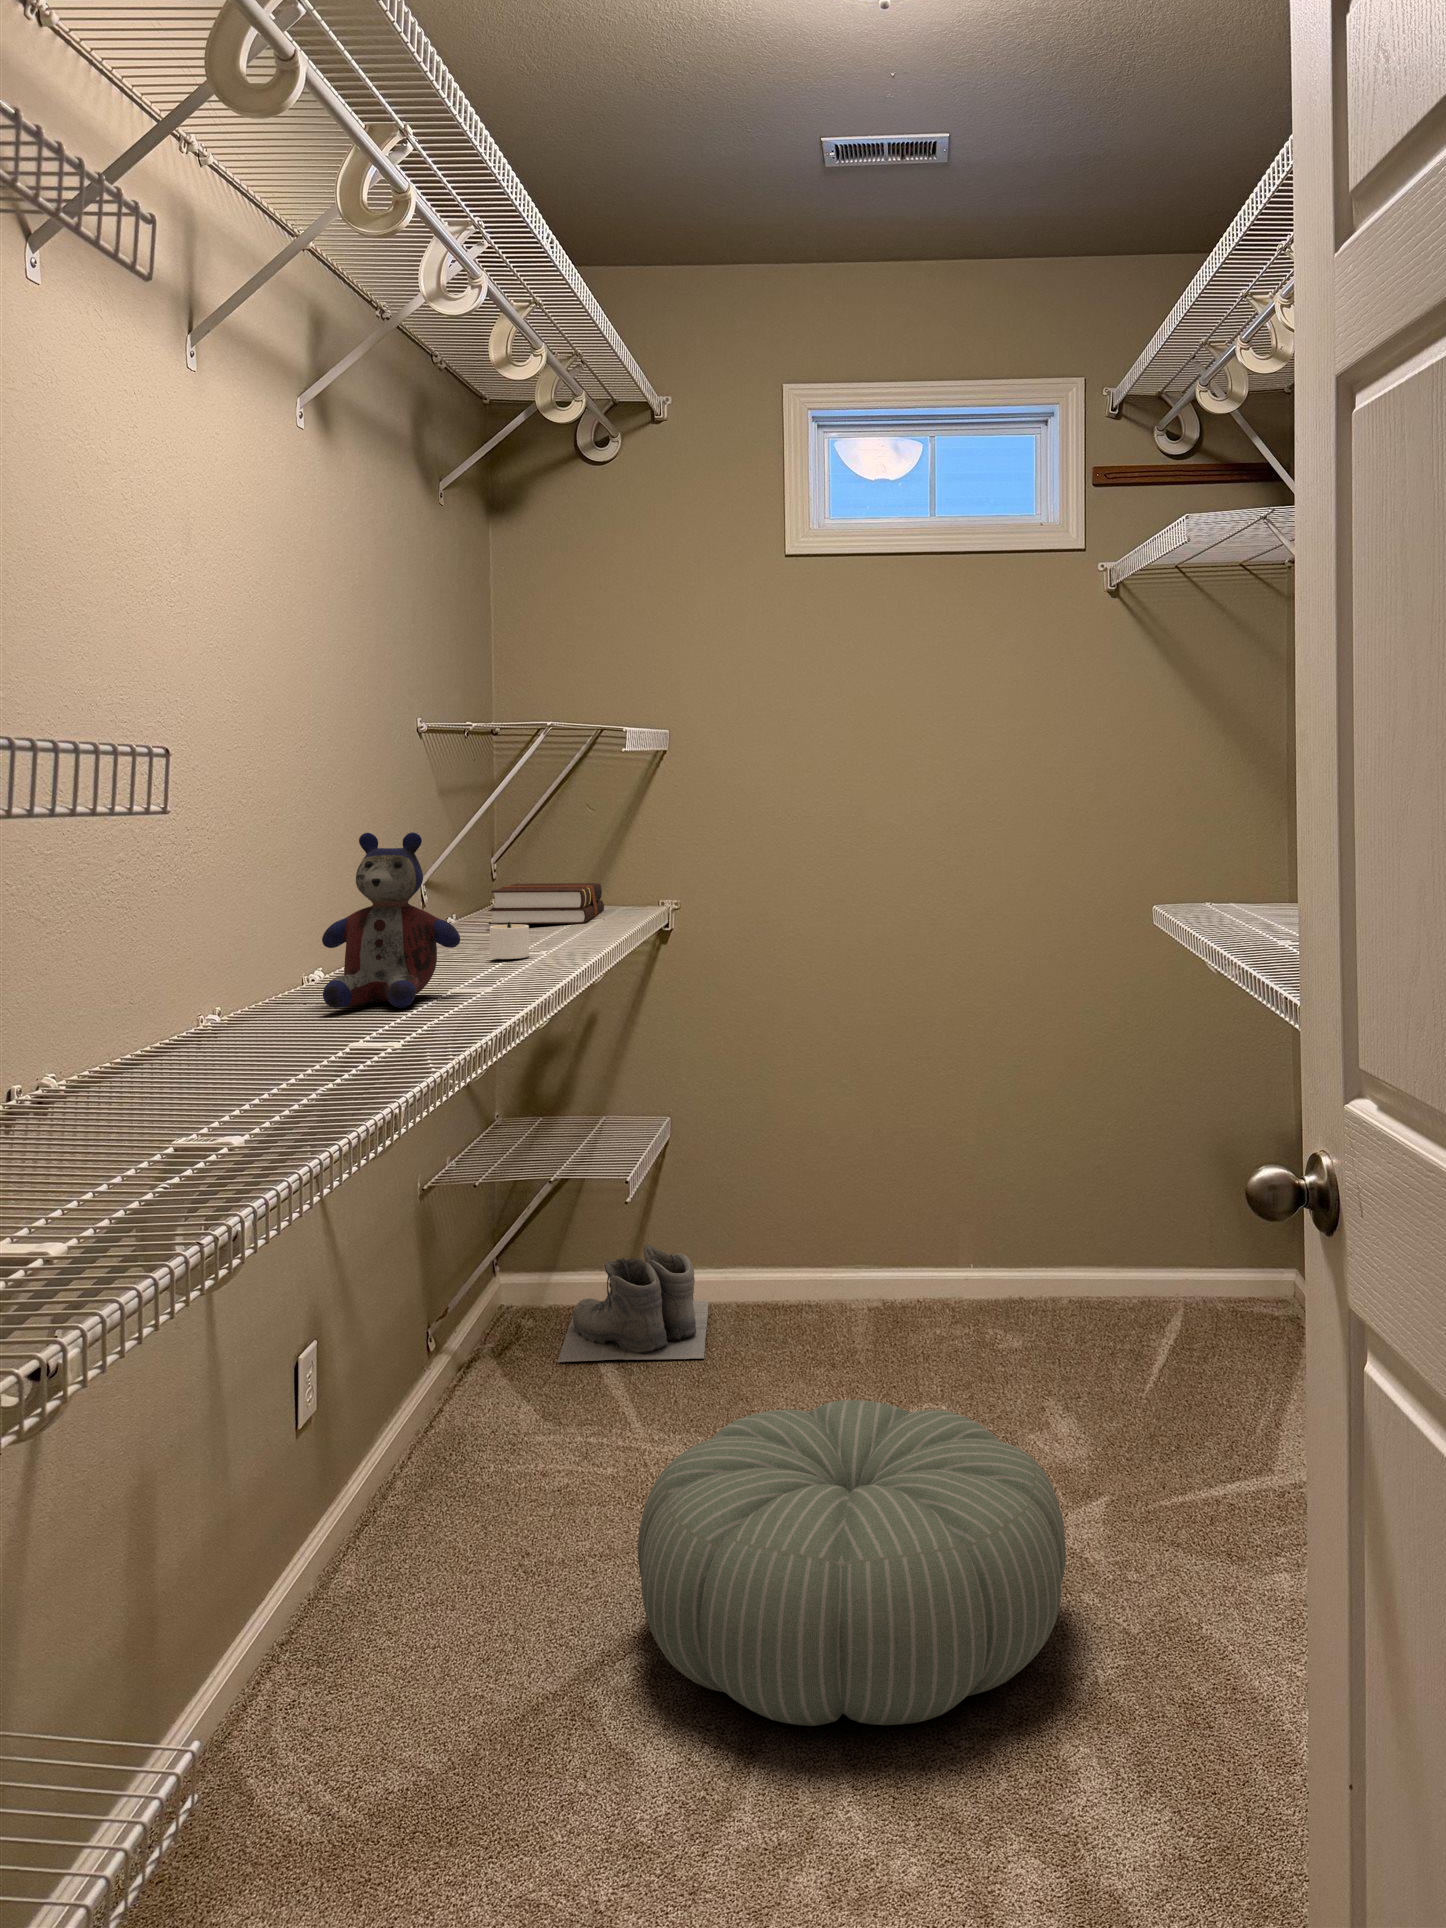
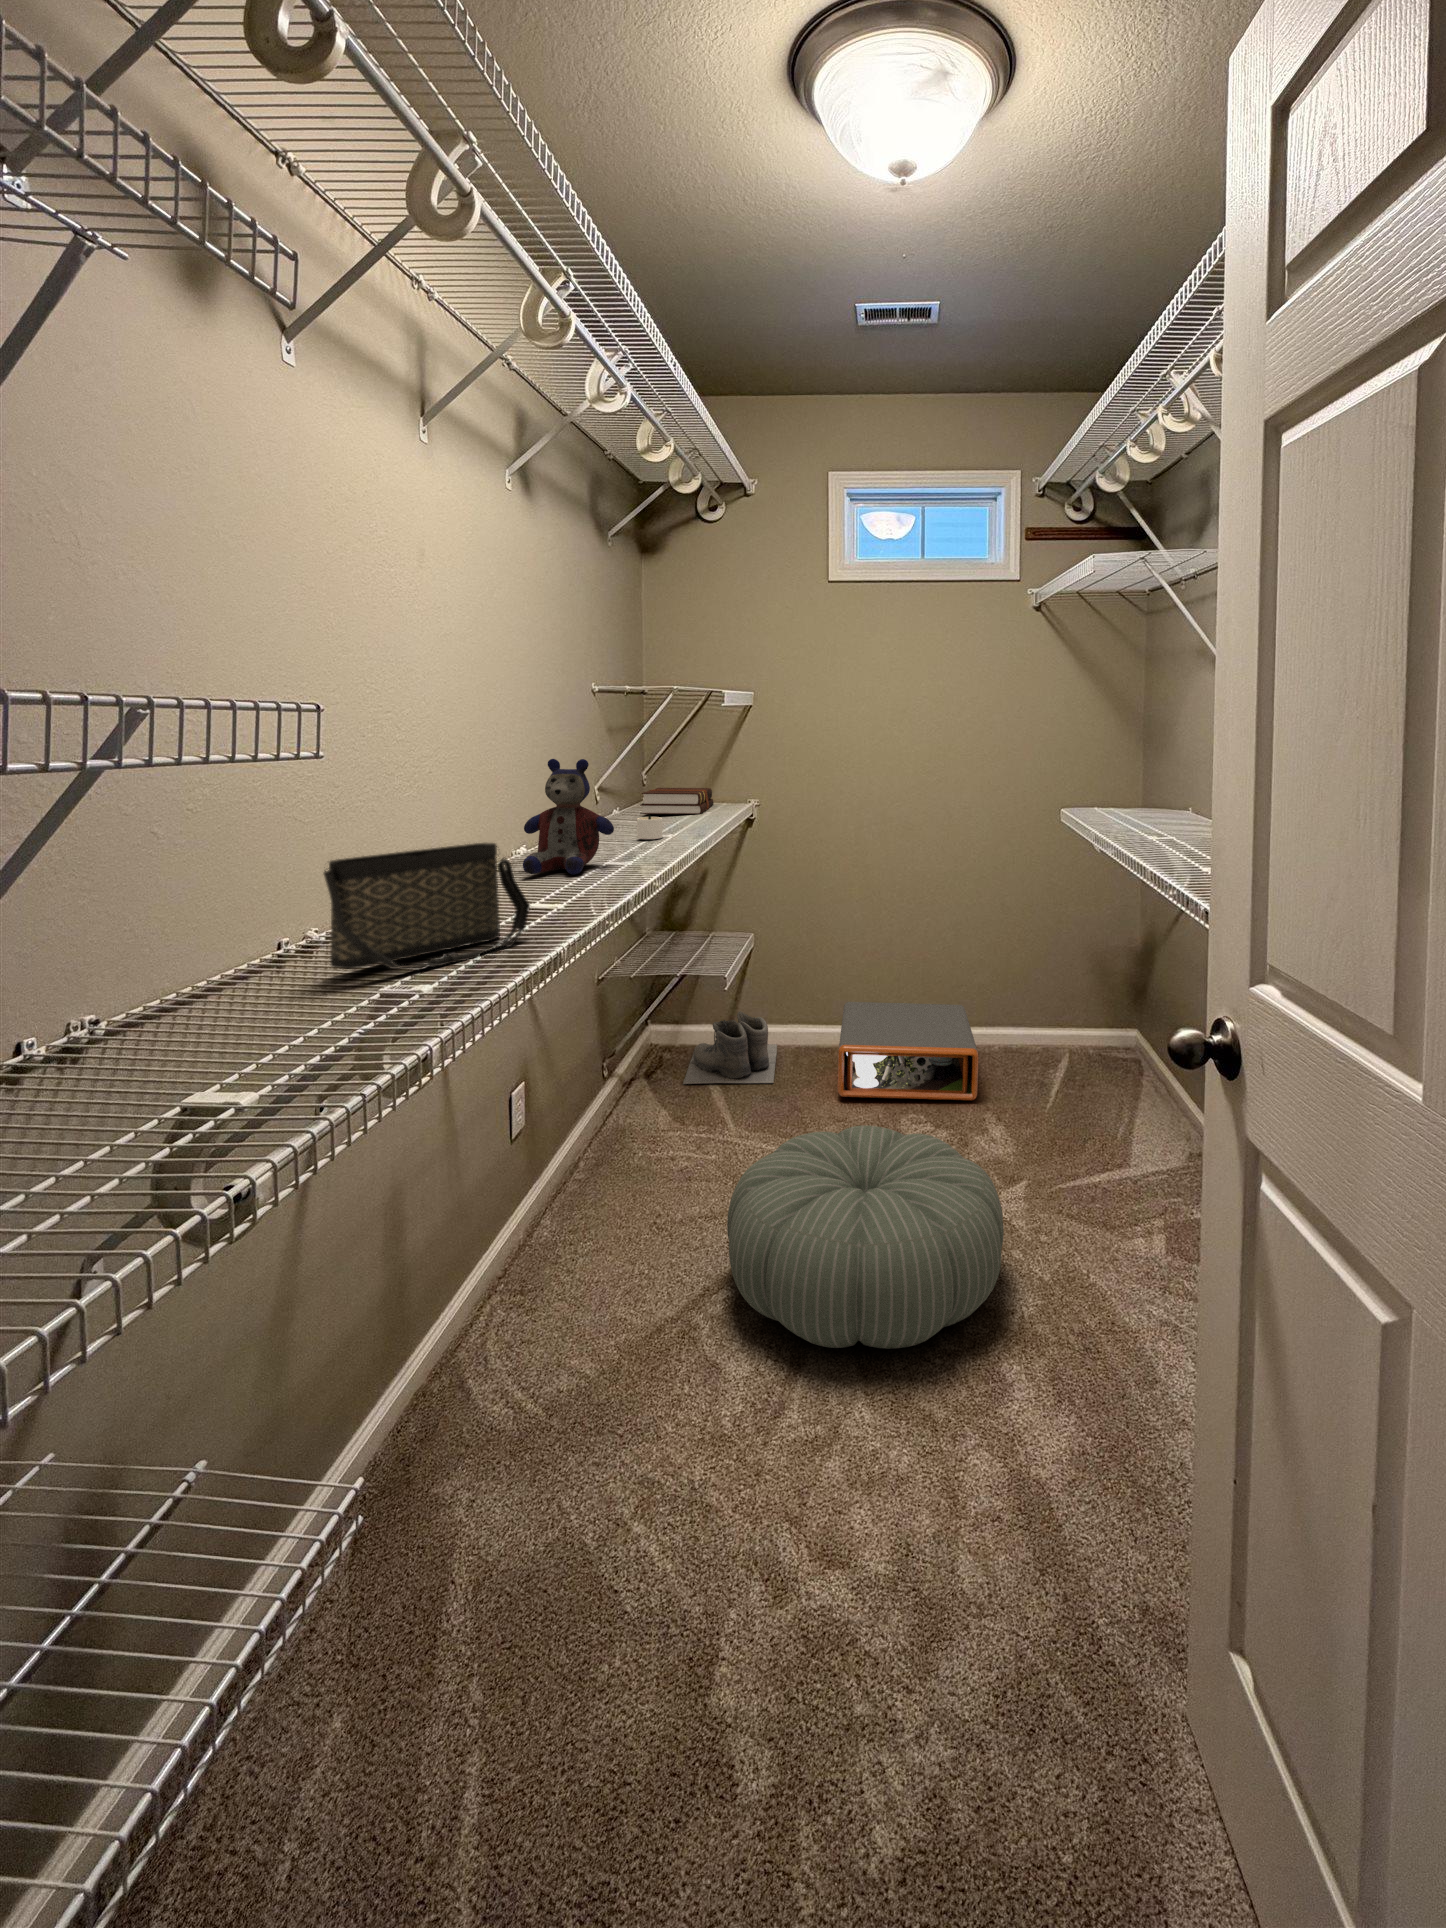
handbag: none [72,948,356,1125] -> present [324,843,530,969]
storage box: none [808,1228,1032,1378] -> present [838,1002,978,1100]

